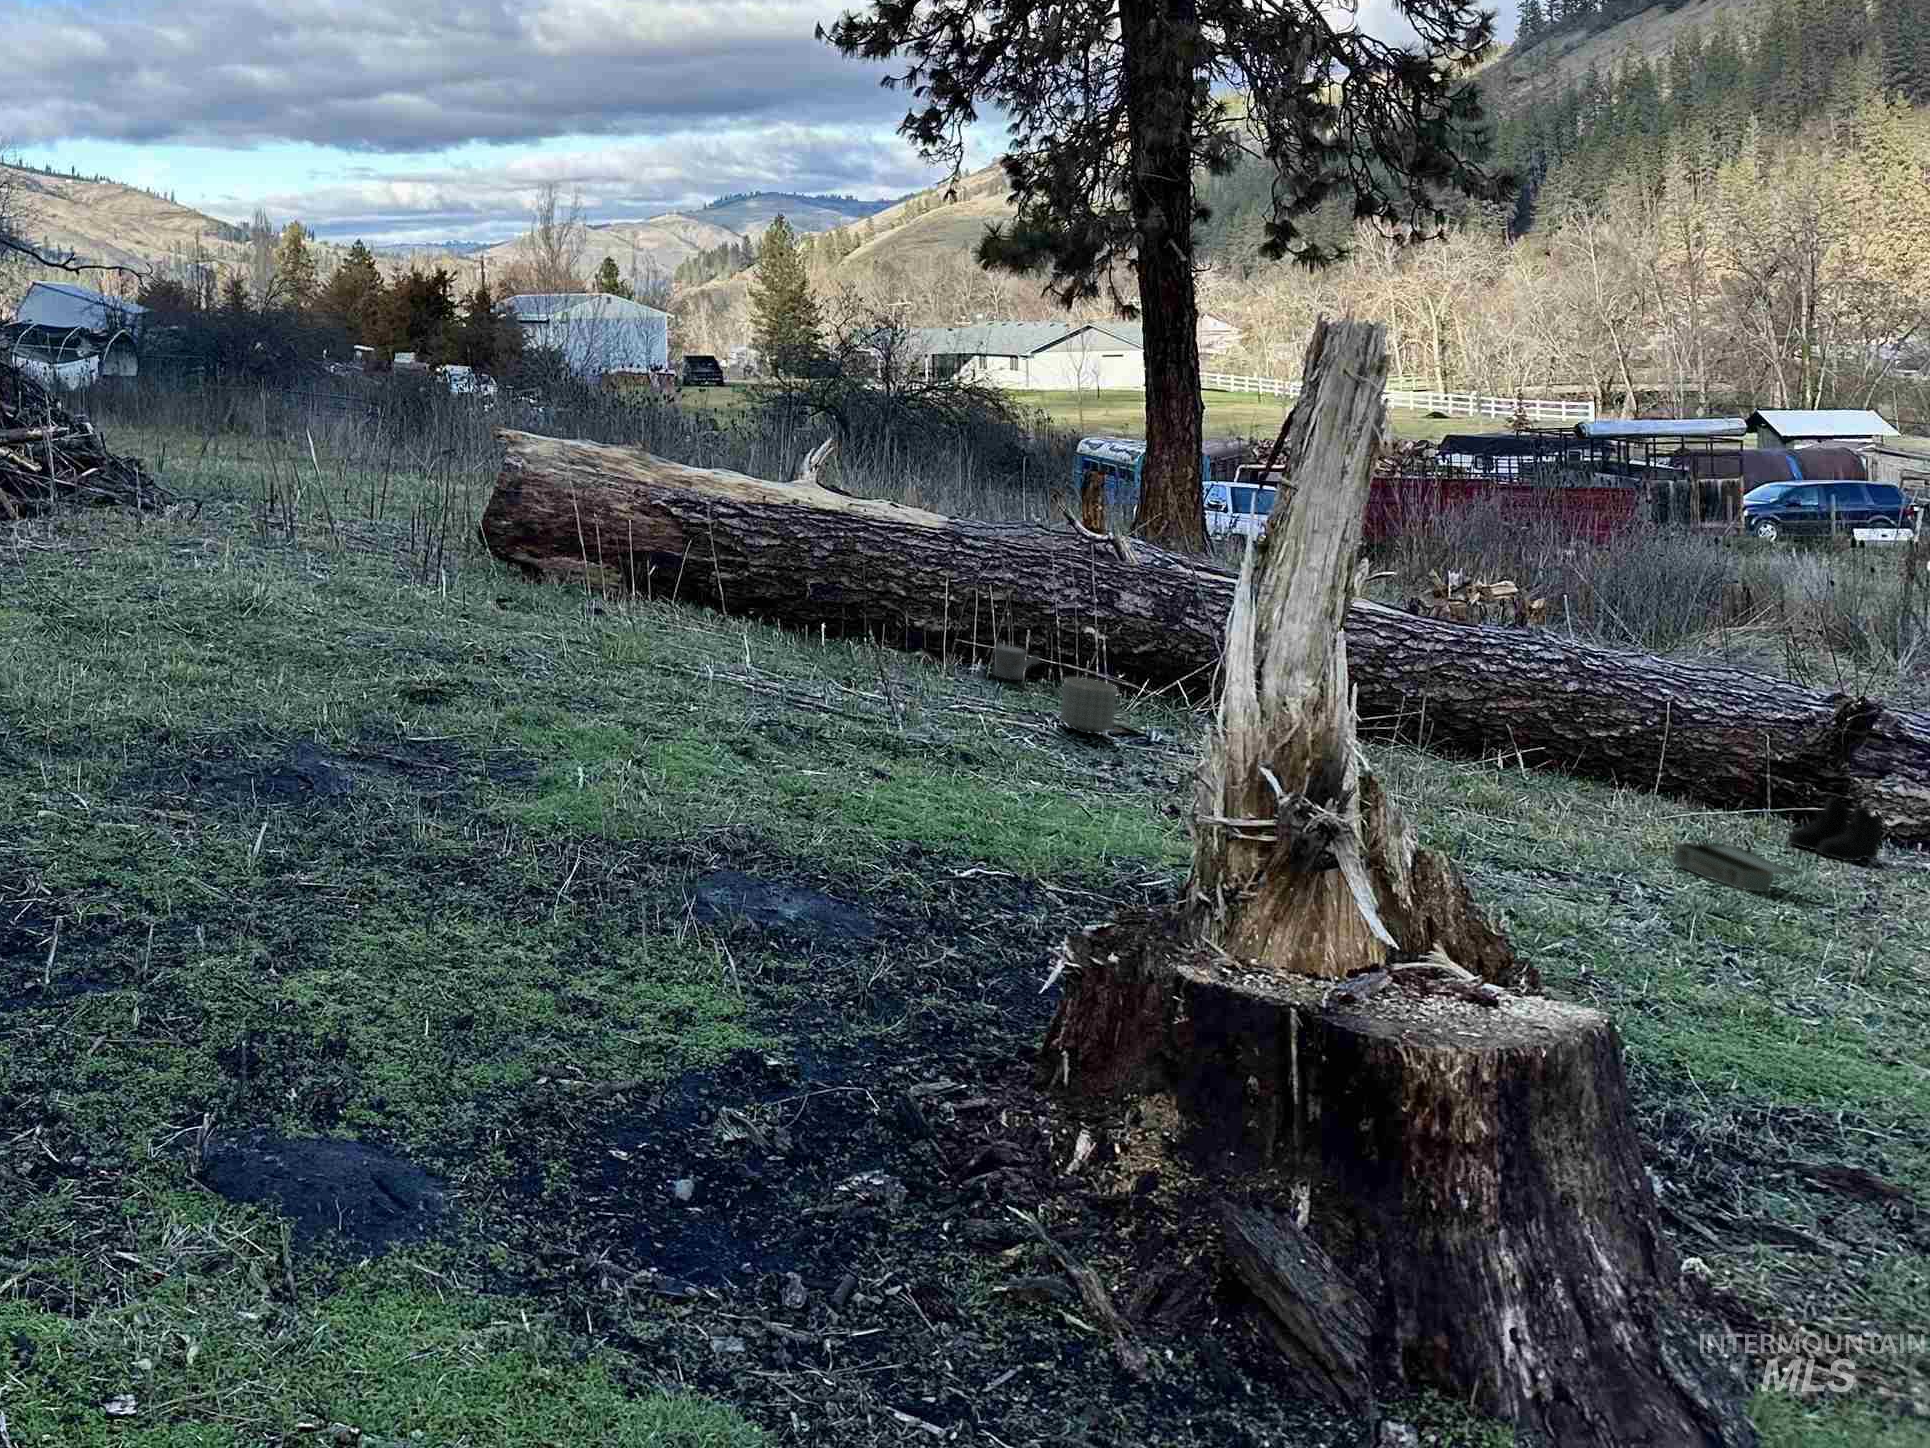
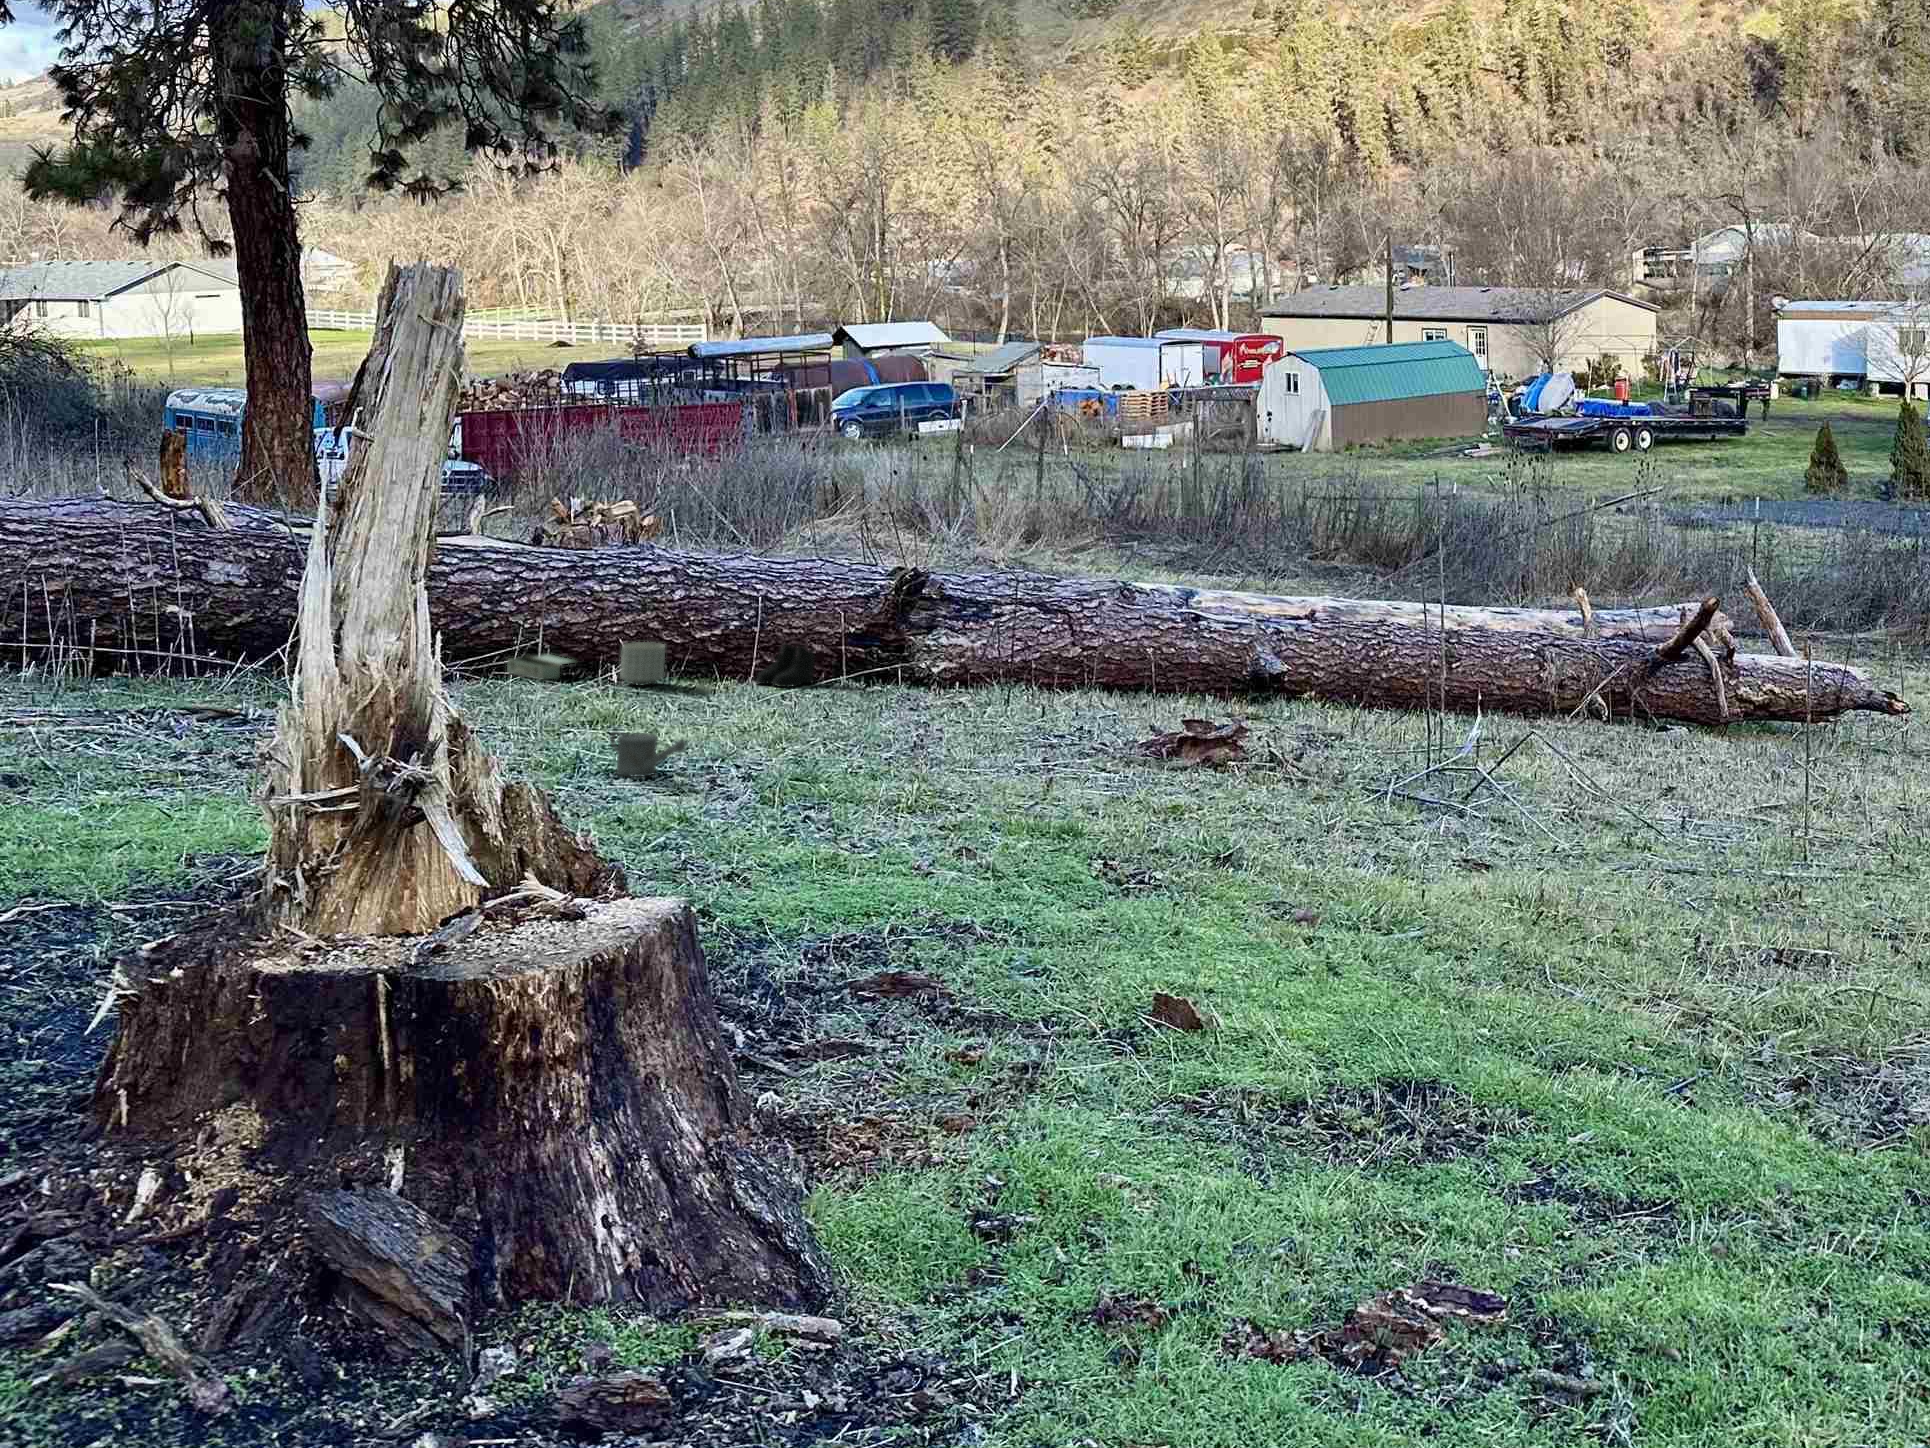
watering can: present [993,643,1039,680] -> present [610,731,685,777]
planter: present [1060,678,1117,734] -> present [620,642,665,686]
toolbox: present [1673,842,1798,892] -> present [507,654,575,680]

